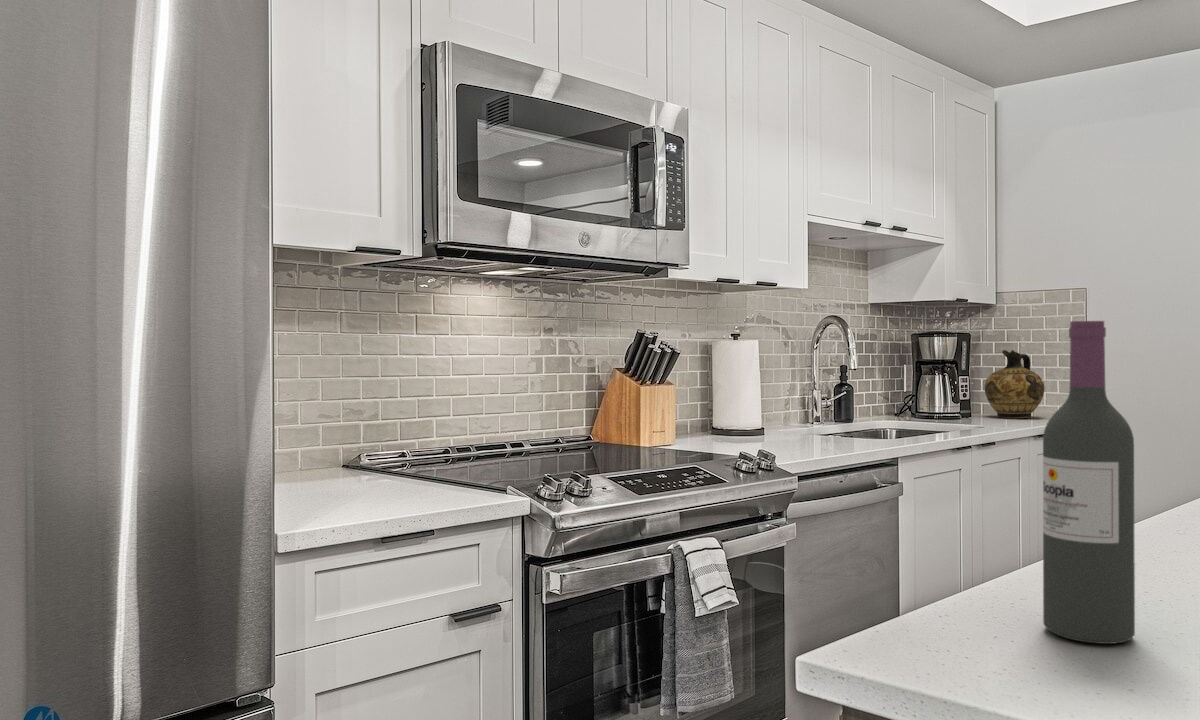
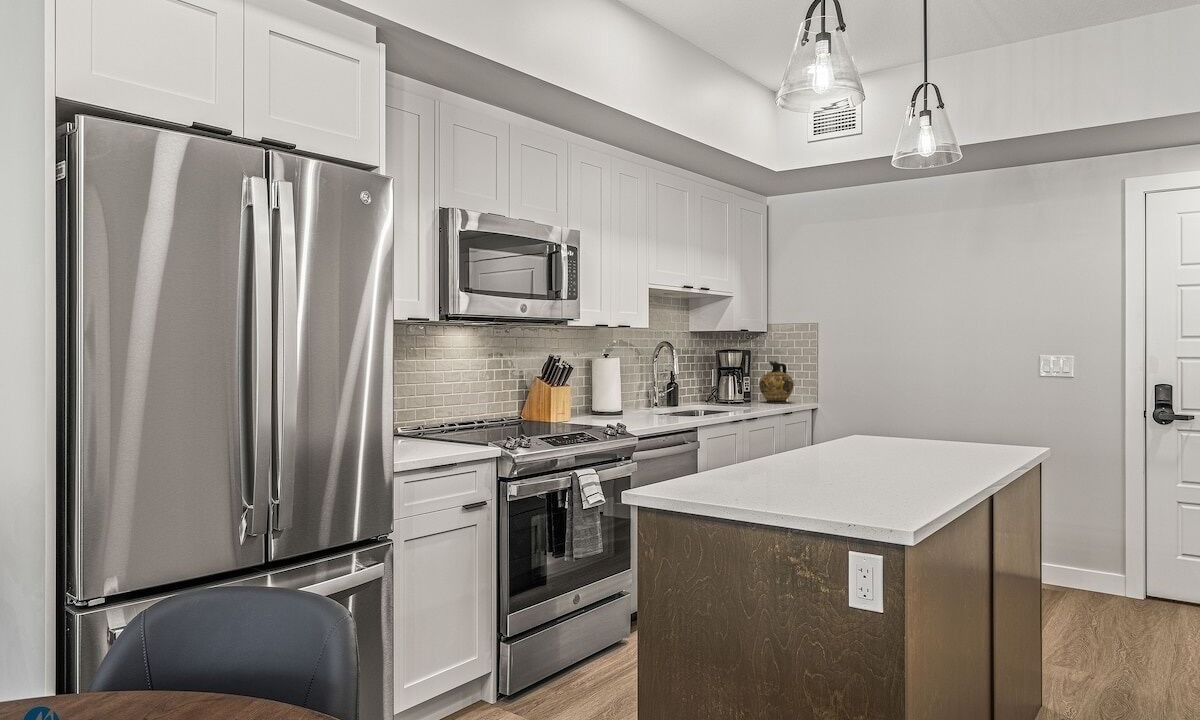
wine bottle: present [1043,321,1135,644] -> none [708,374,736,485]

